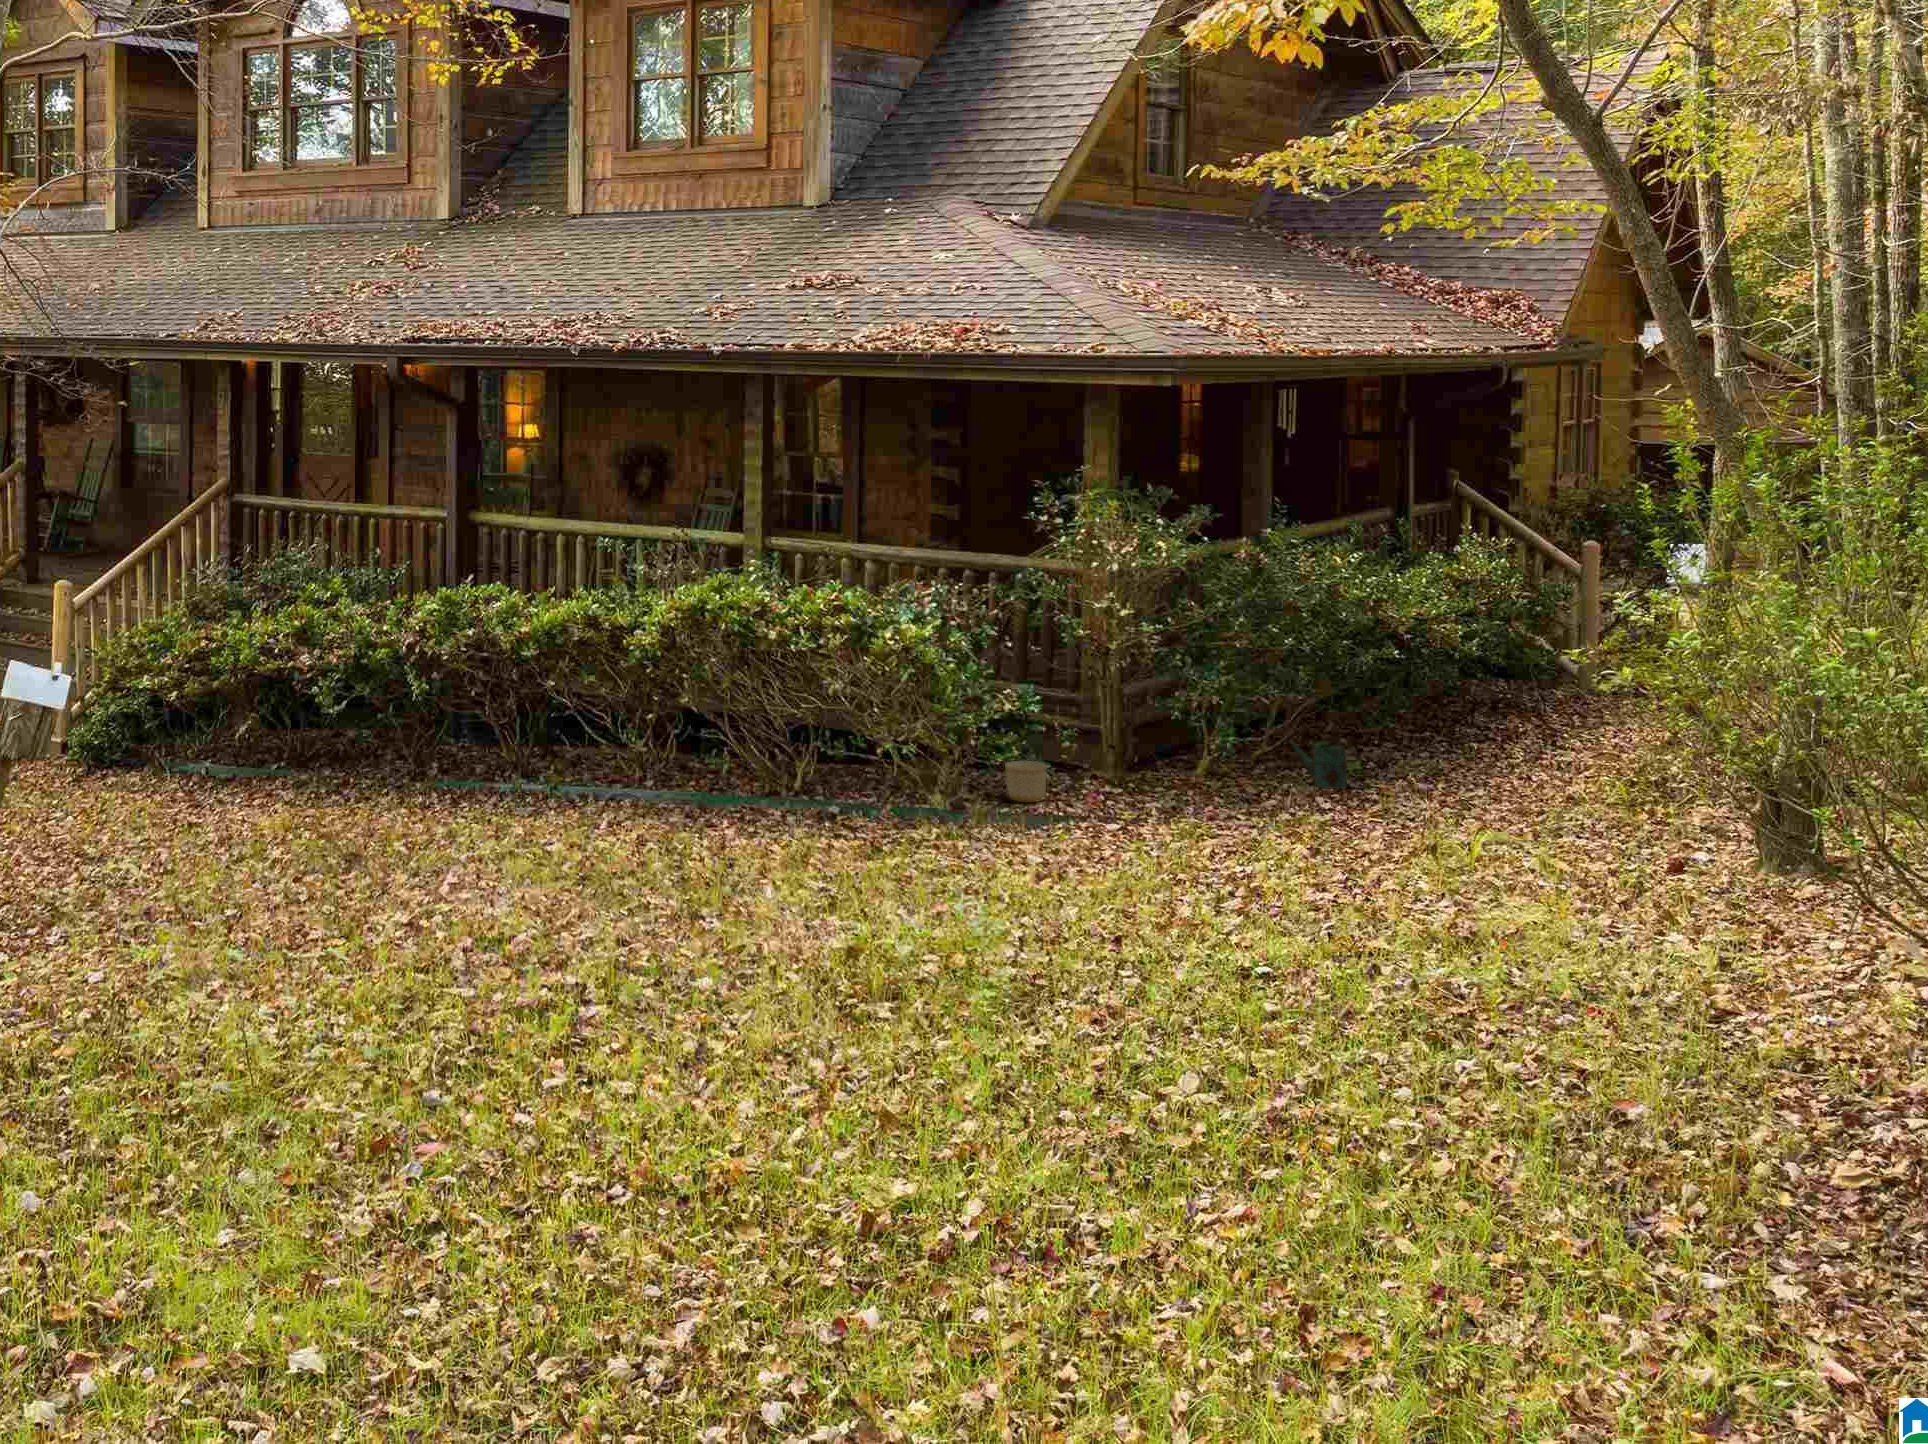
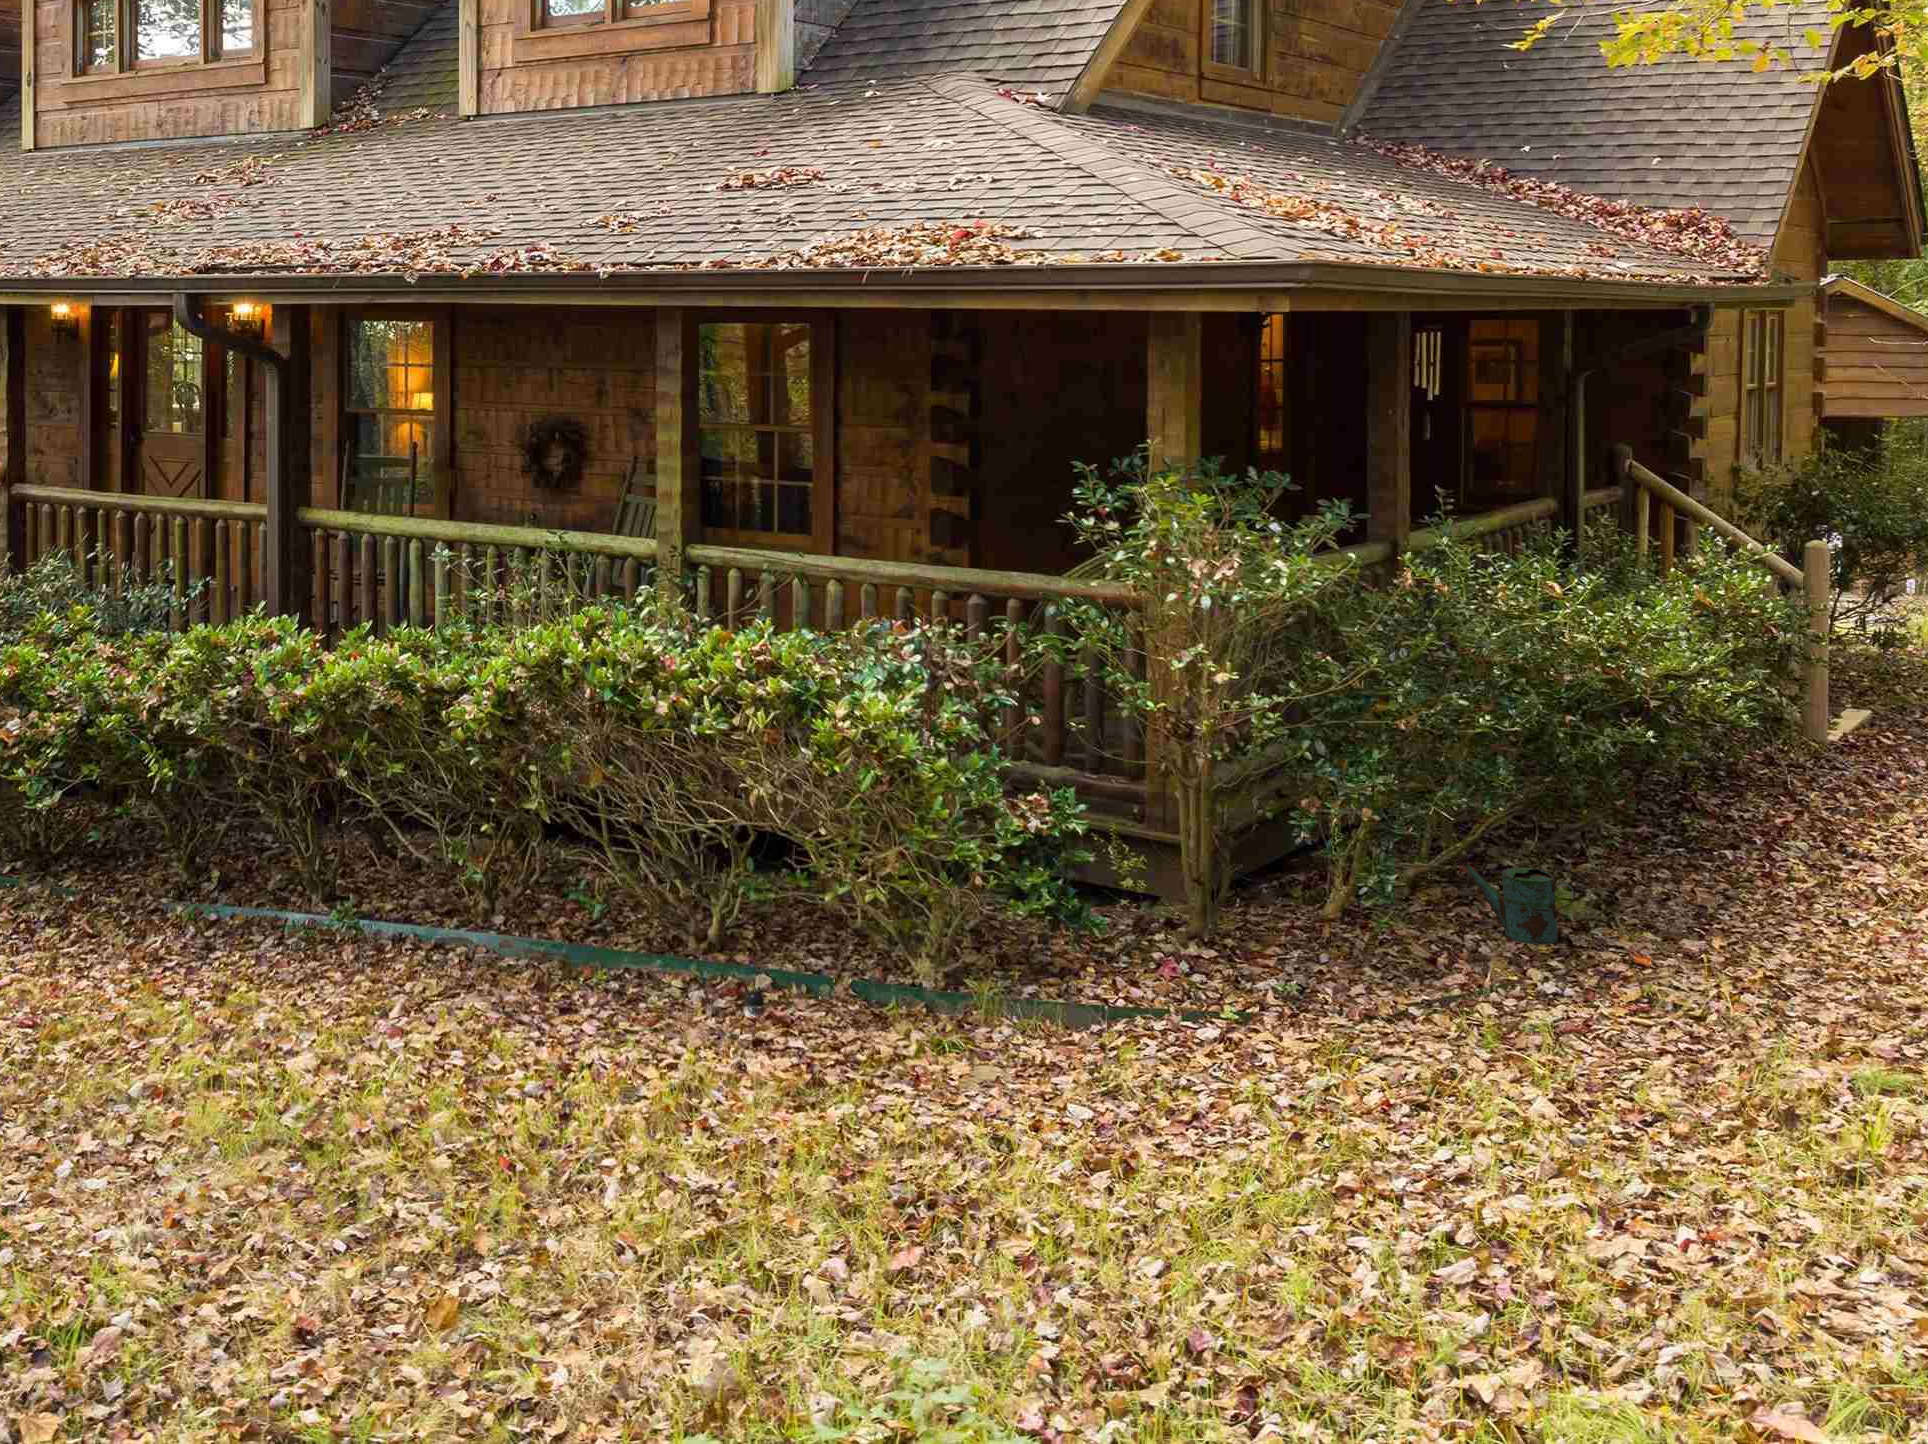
planter: present [1005,761,1046,802] -> none [1028,896,1092,966]

